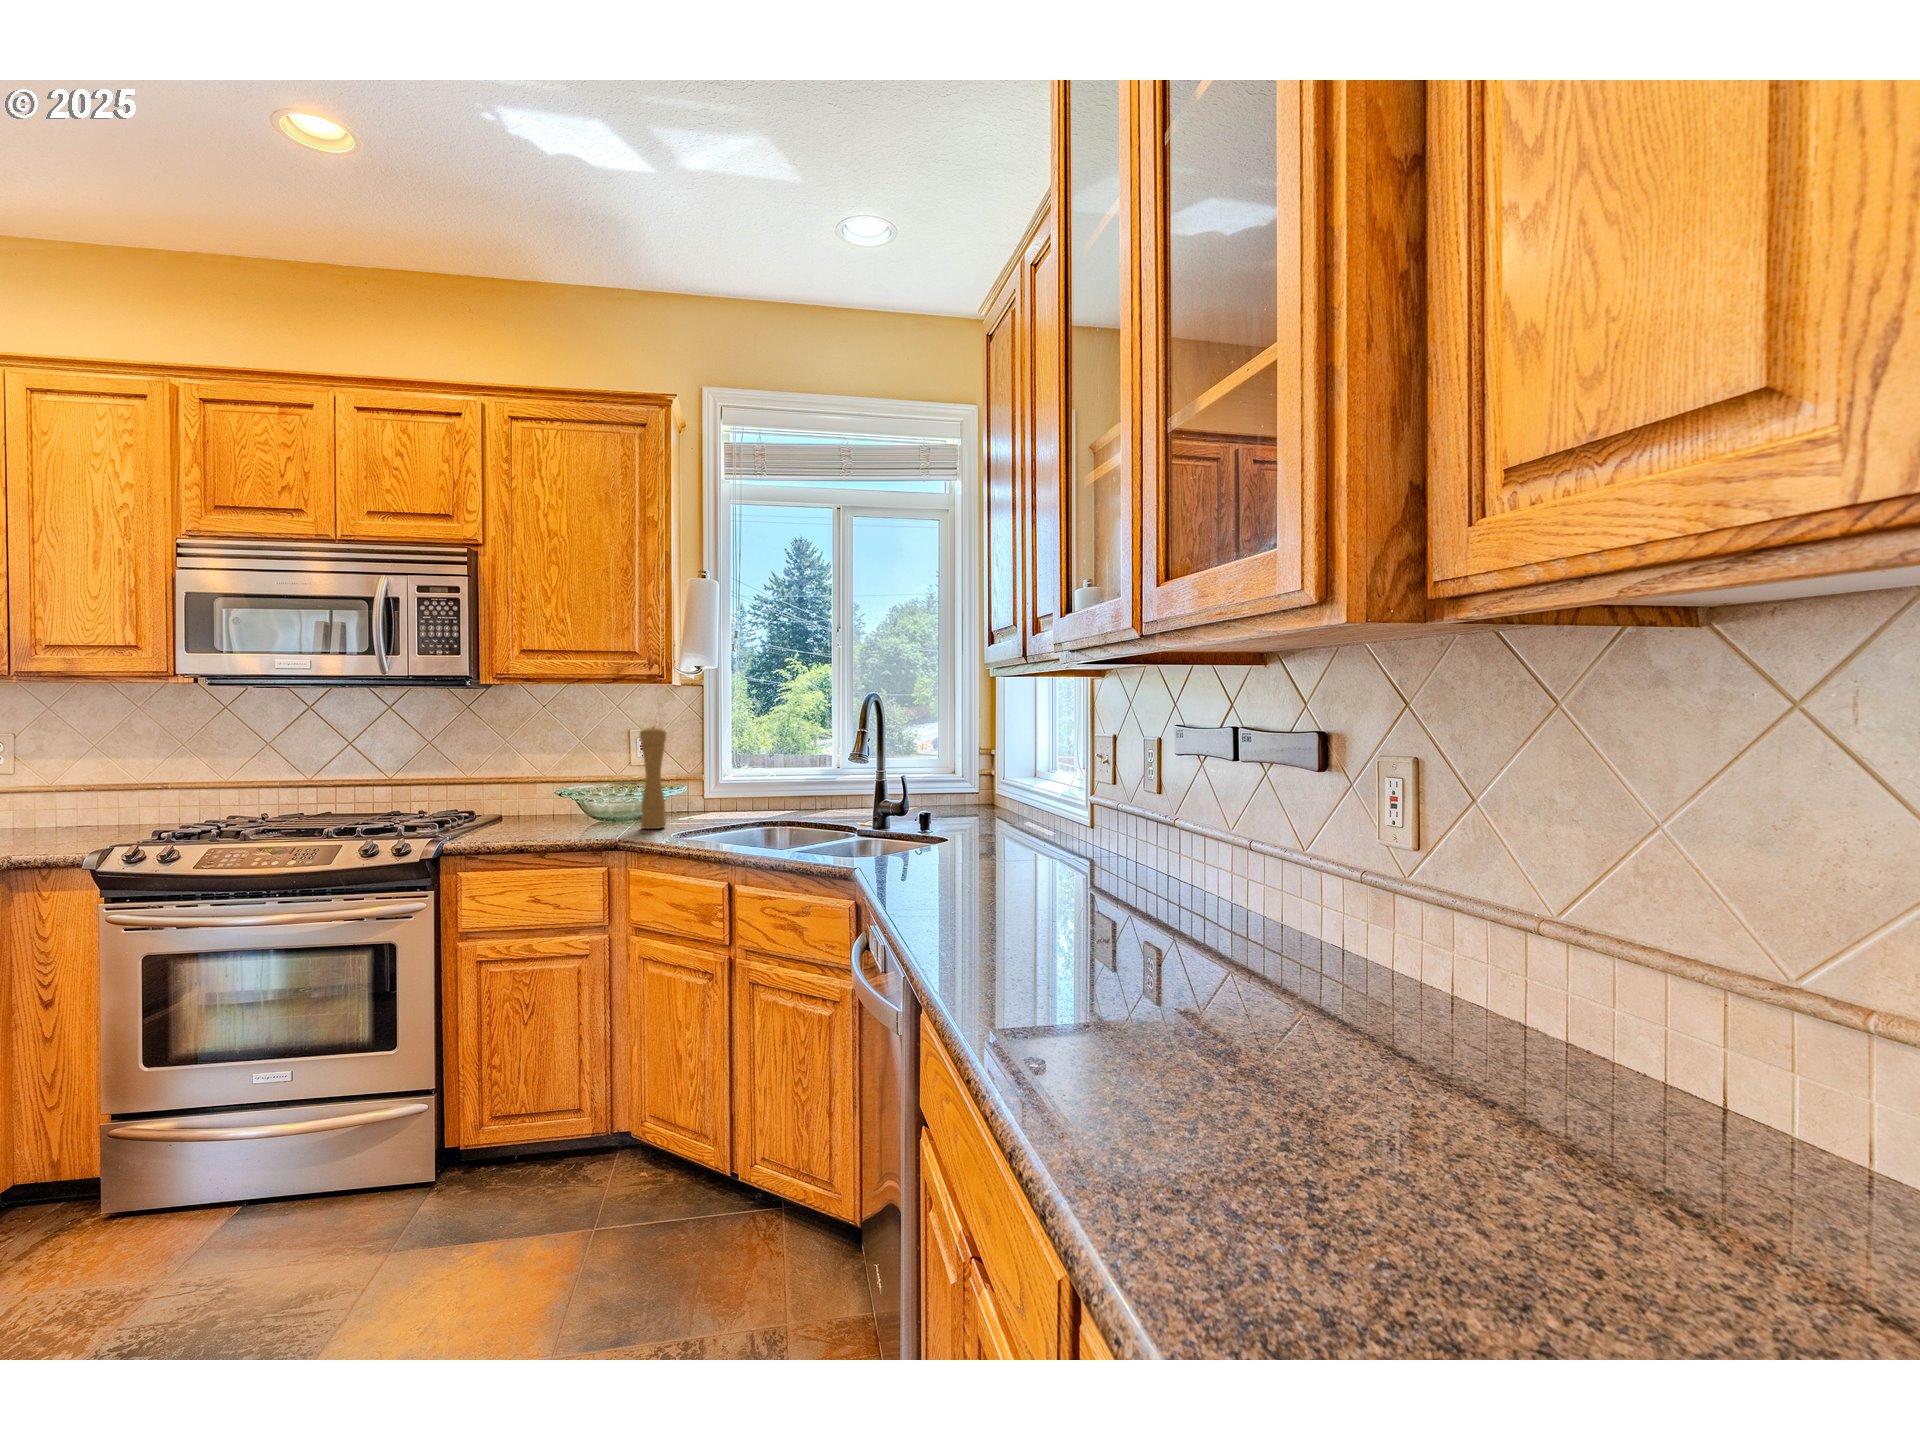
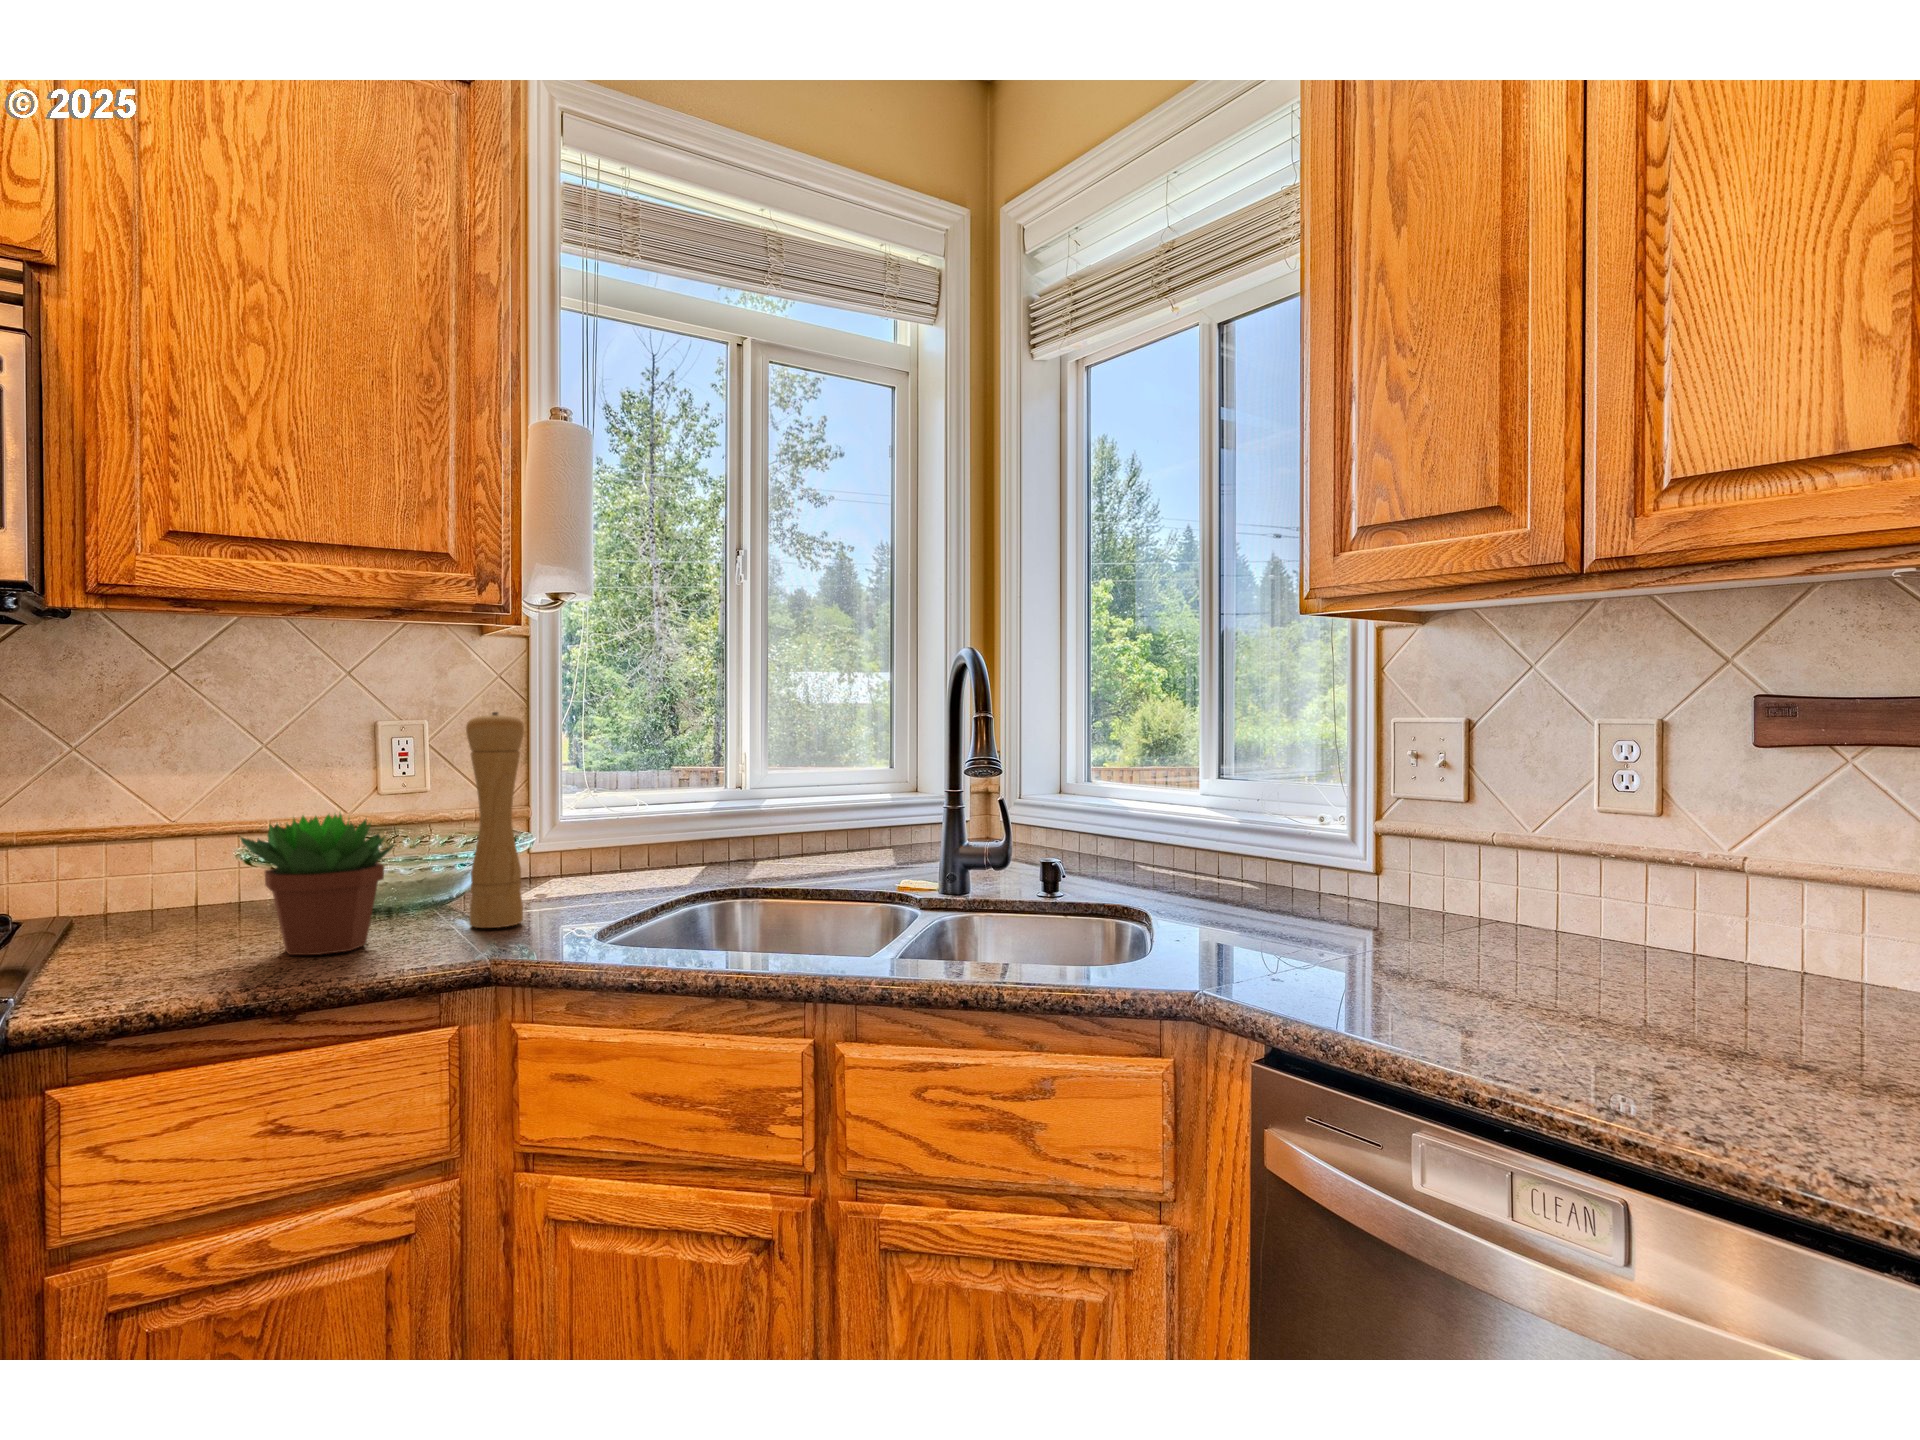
succulent plant: none [540,770,603,833] -> present [241,814,394,955]

